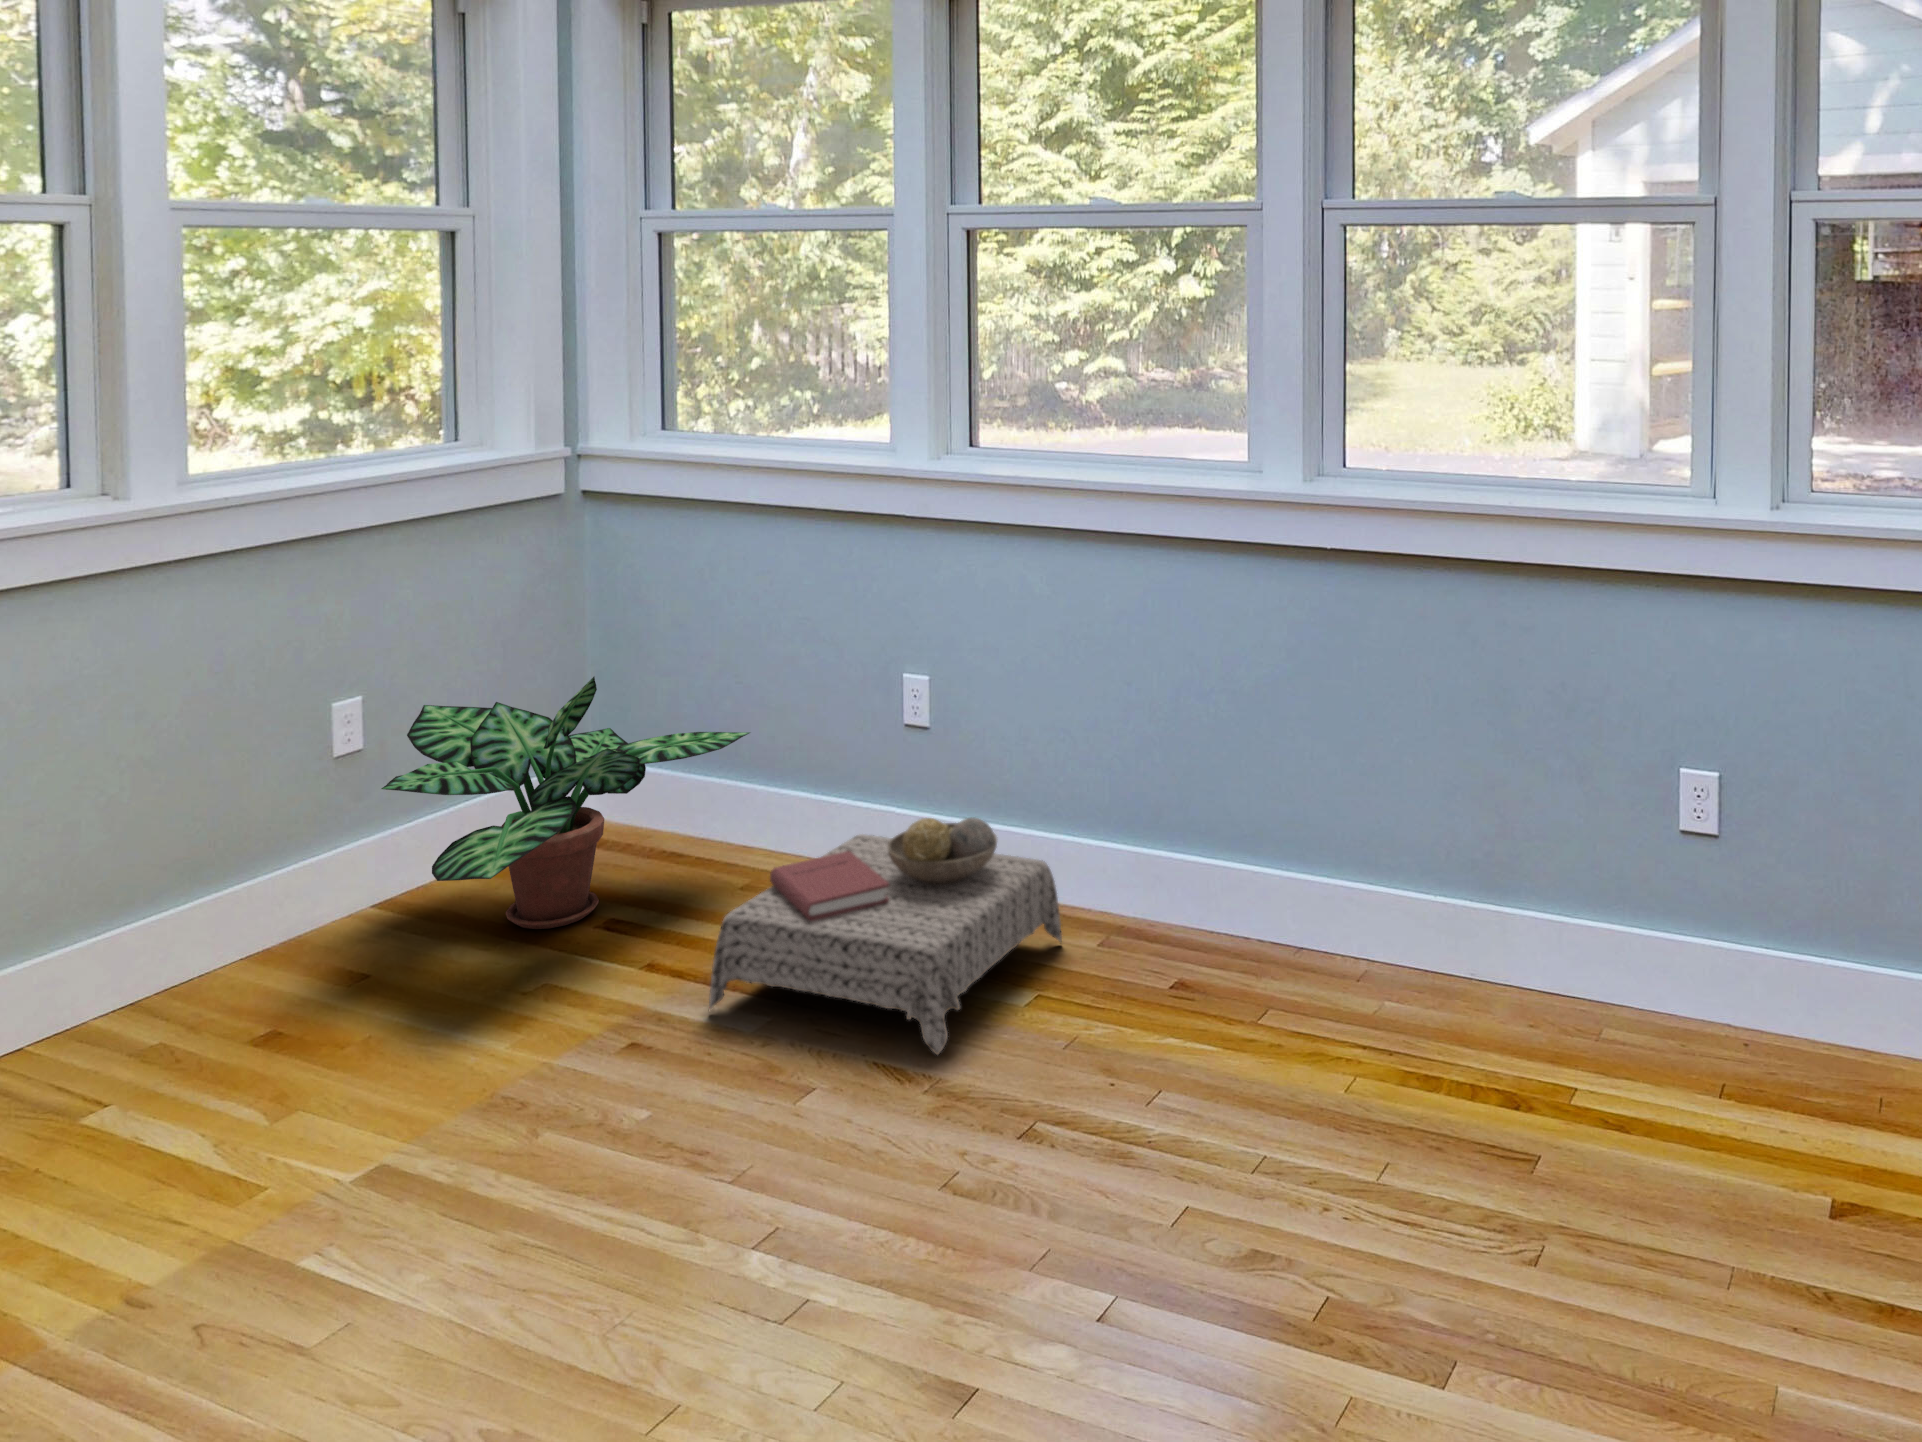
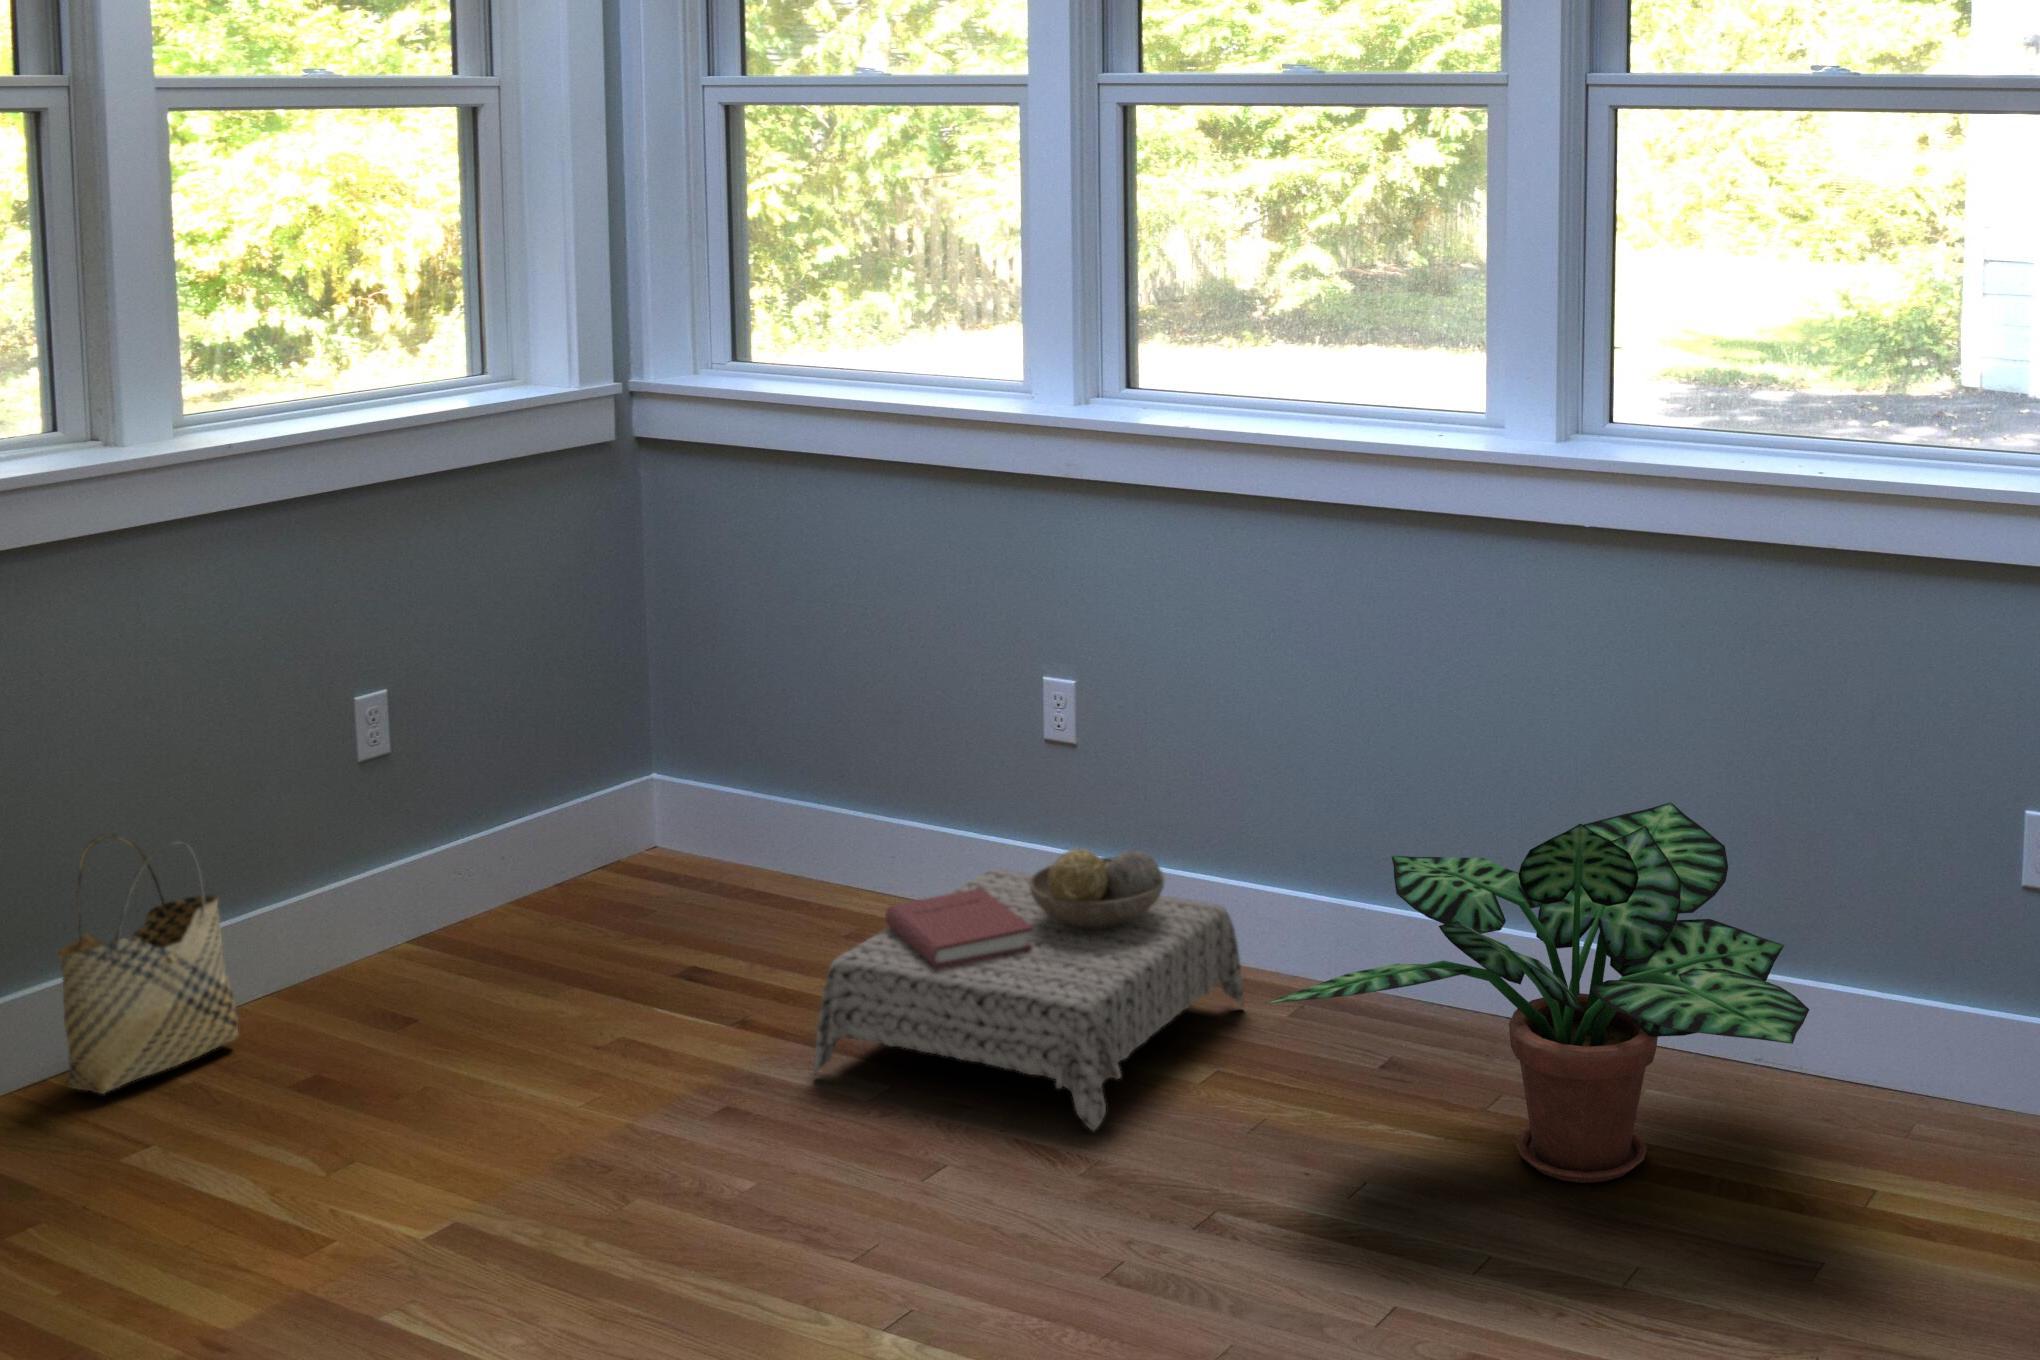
potted plant: present [381,677,750,929] -> present [1264,802,1809,1183]
woven basket: none [72,823,230,1045] -> present [57,834,239,1094]

